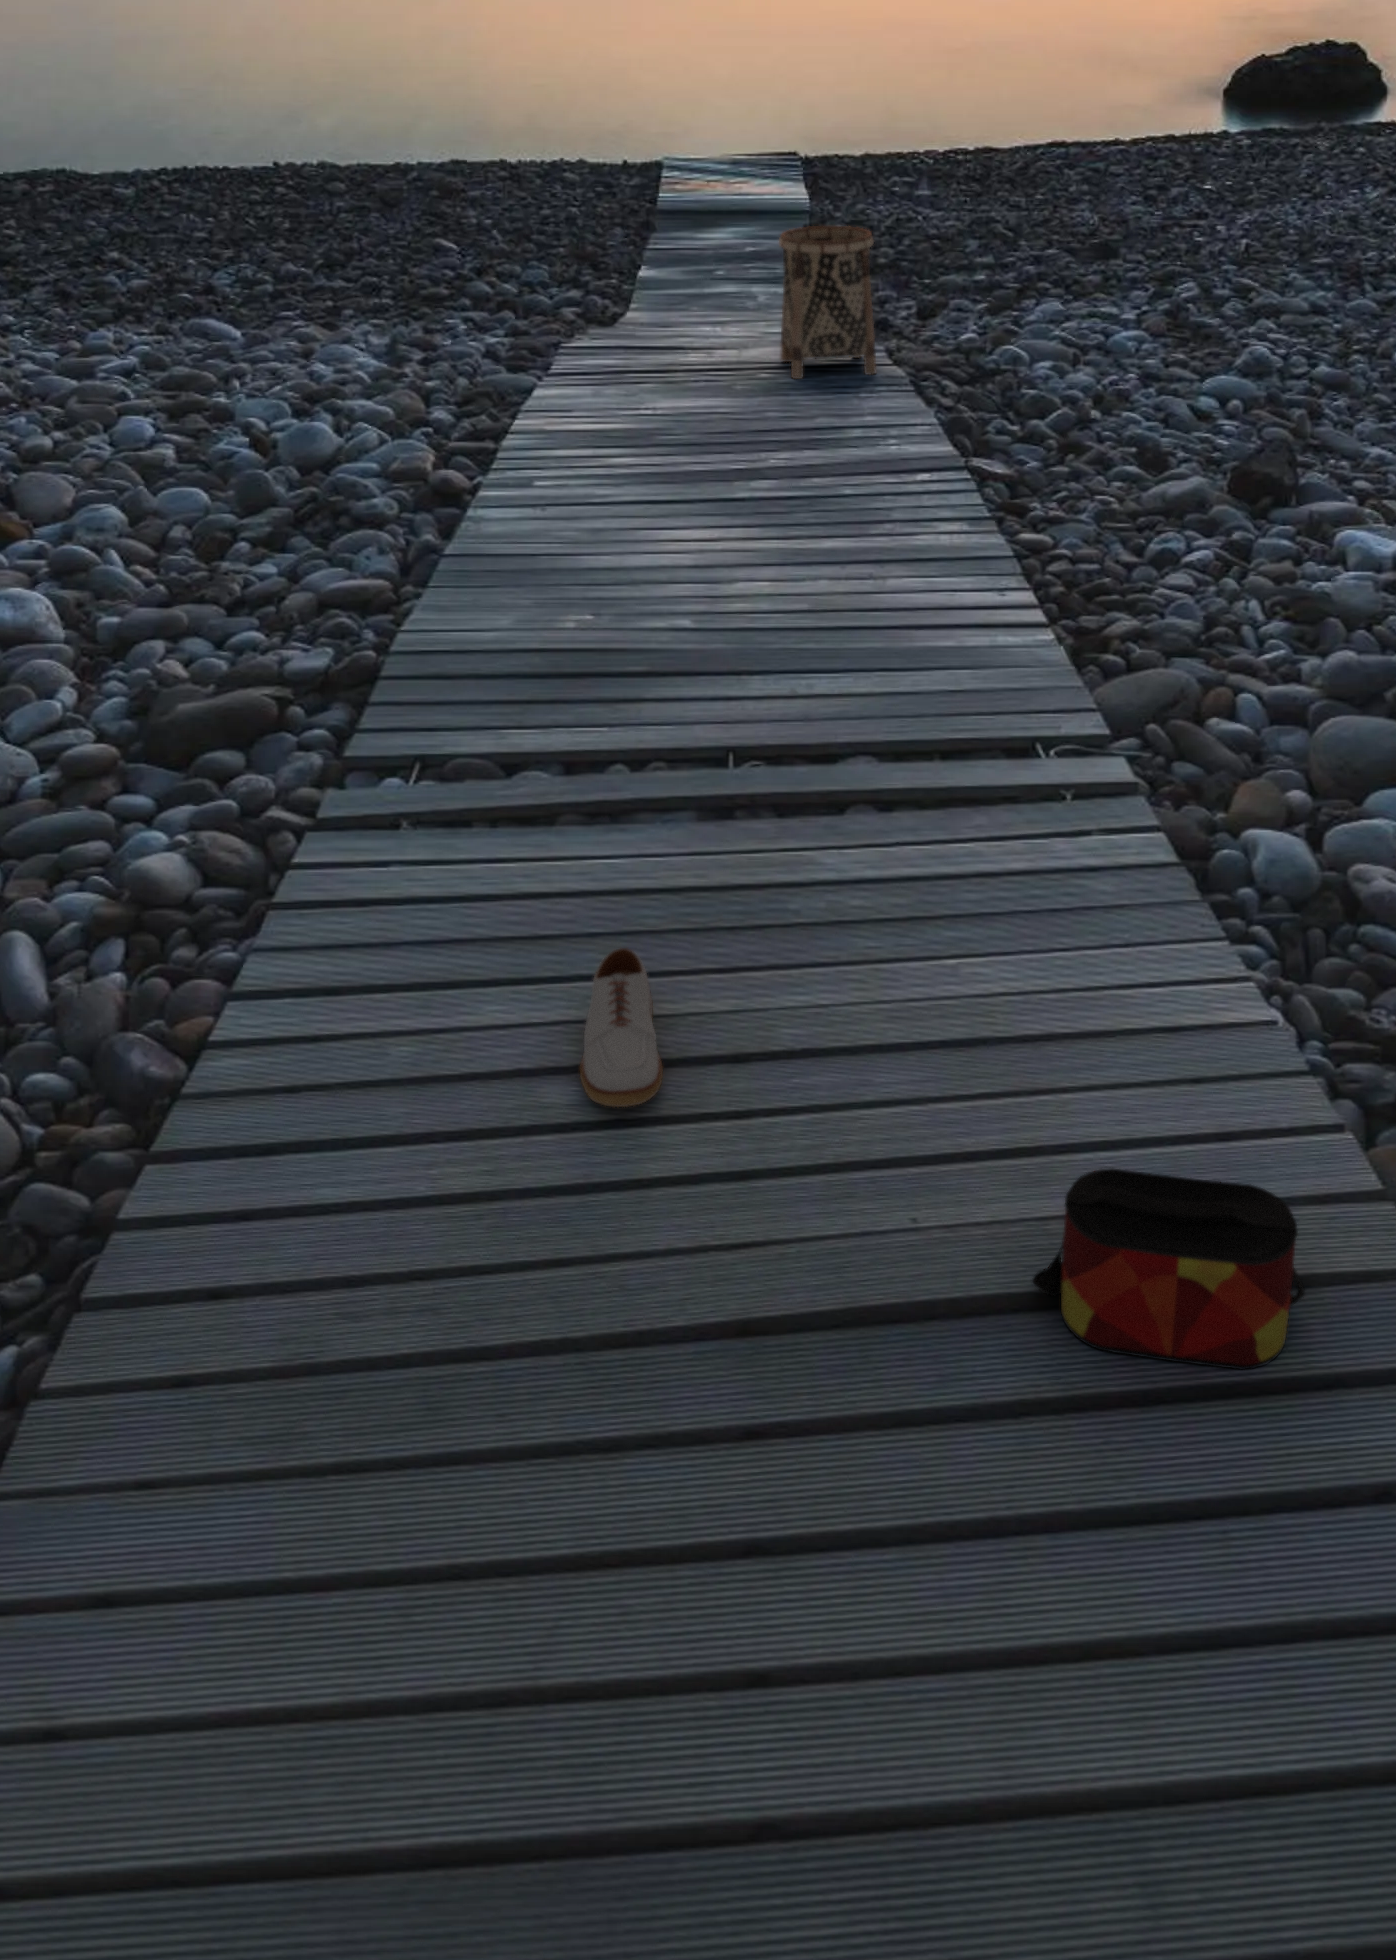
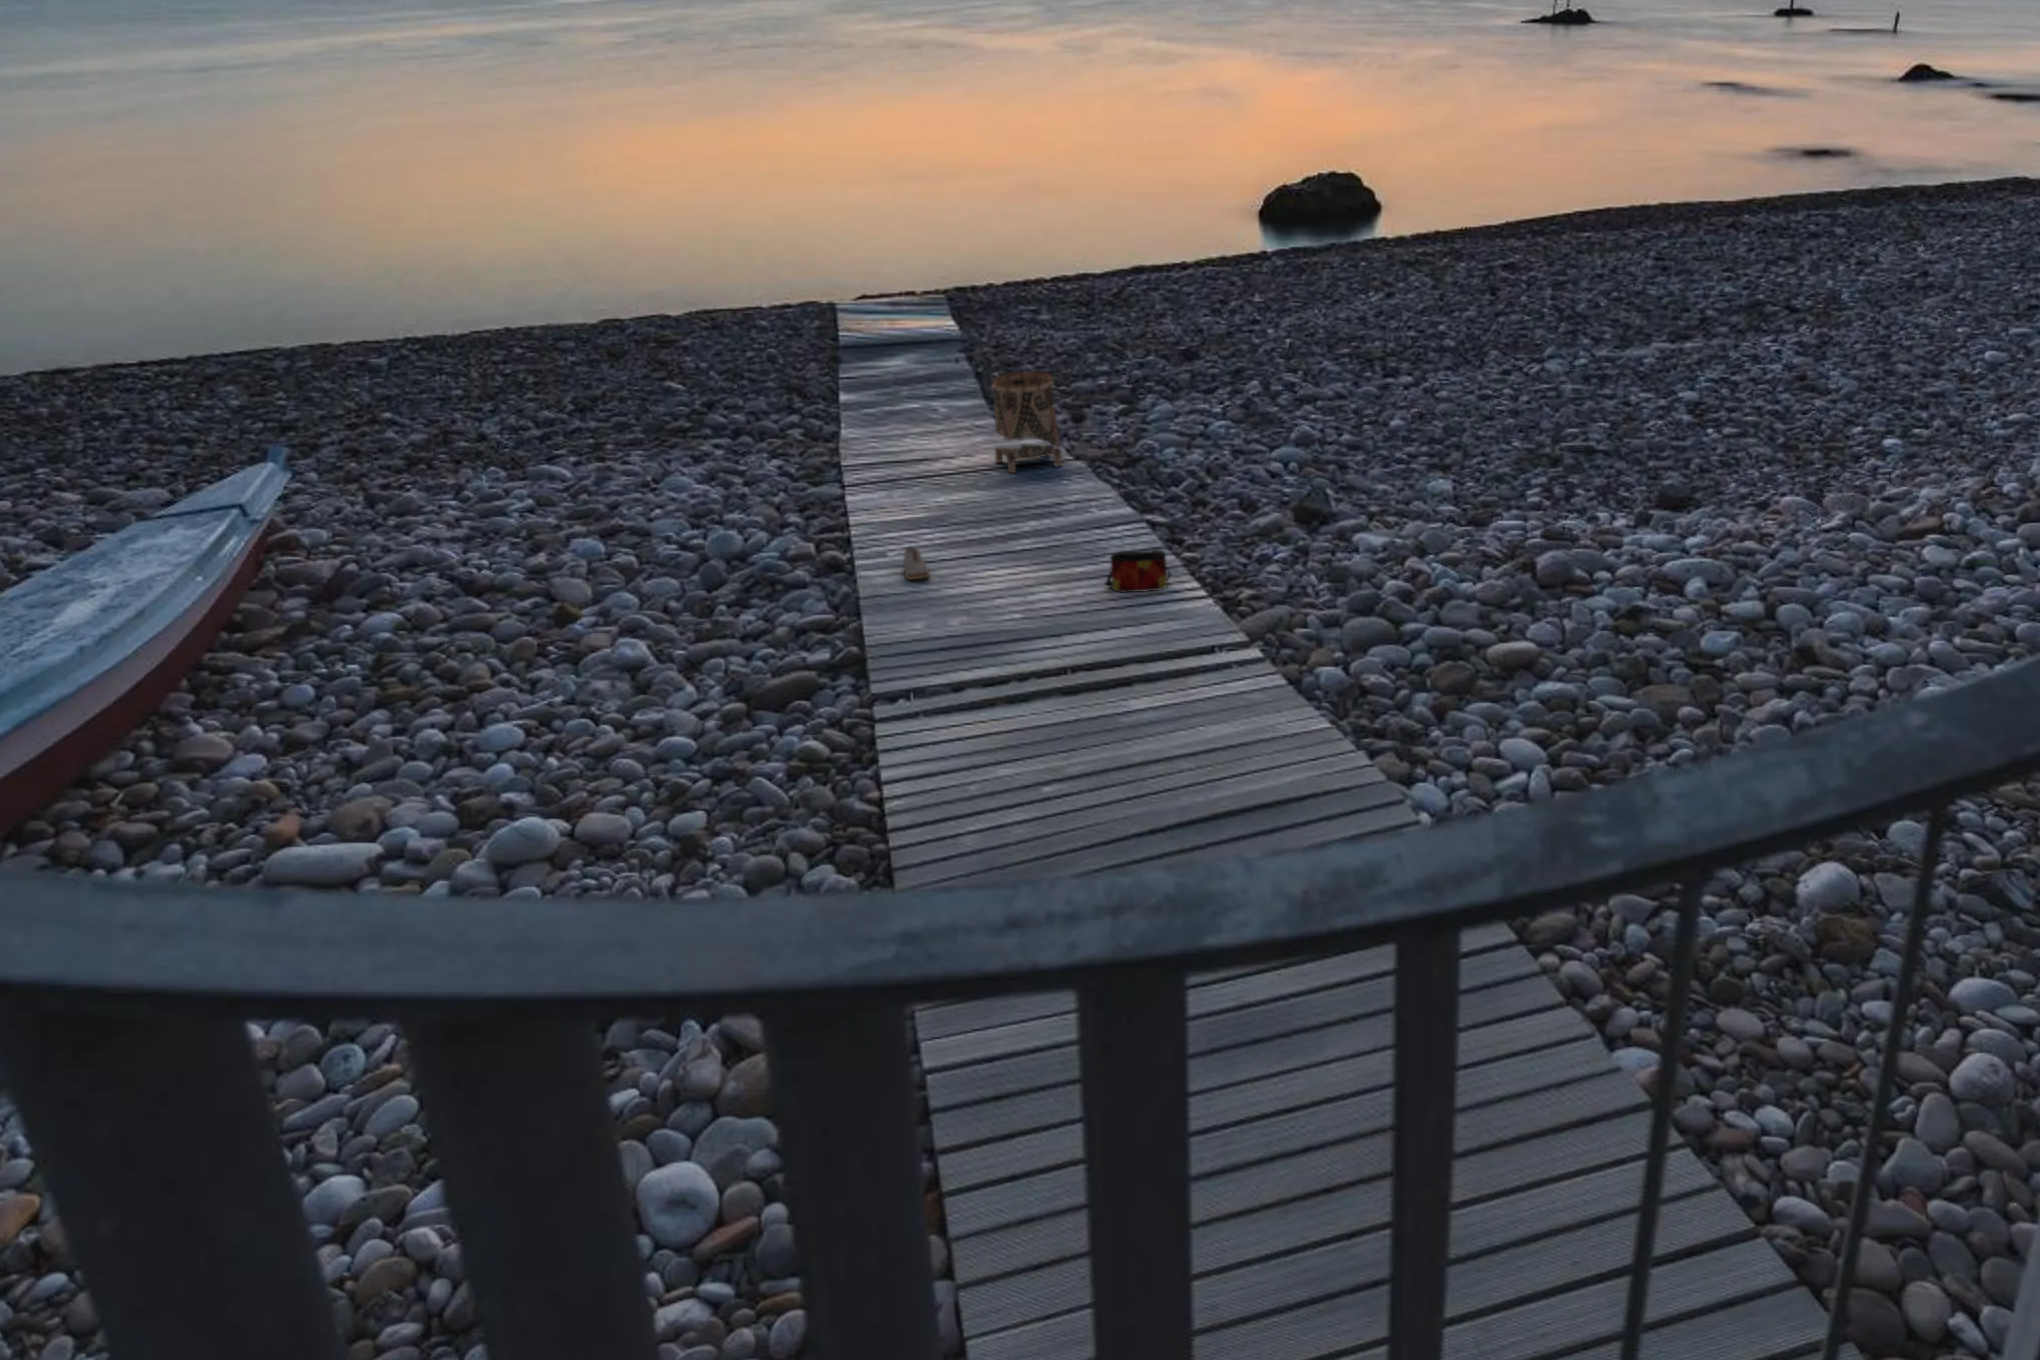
shoe: present [580,948,663,1107] -> present [903,547,930,580]
bag: present [1032,1168,1305,1369] -> present [1105,550,1171,592]

